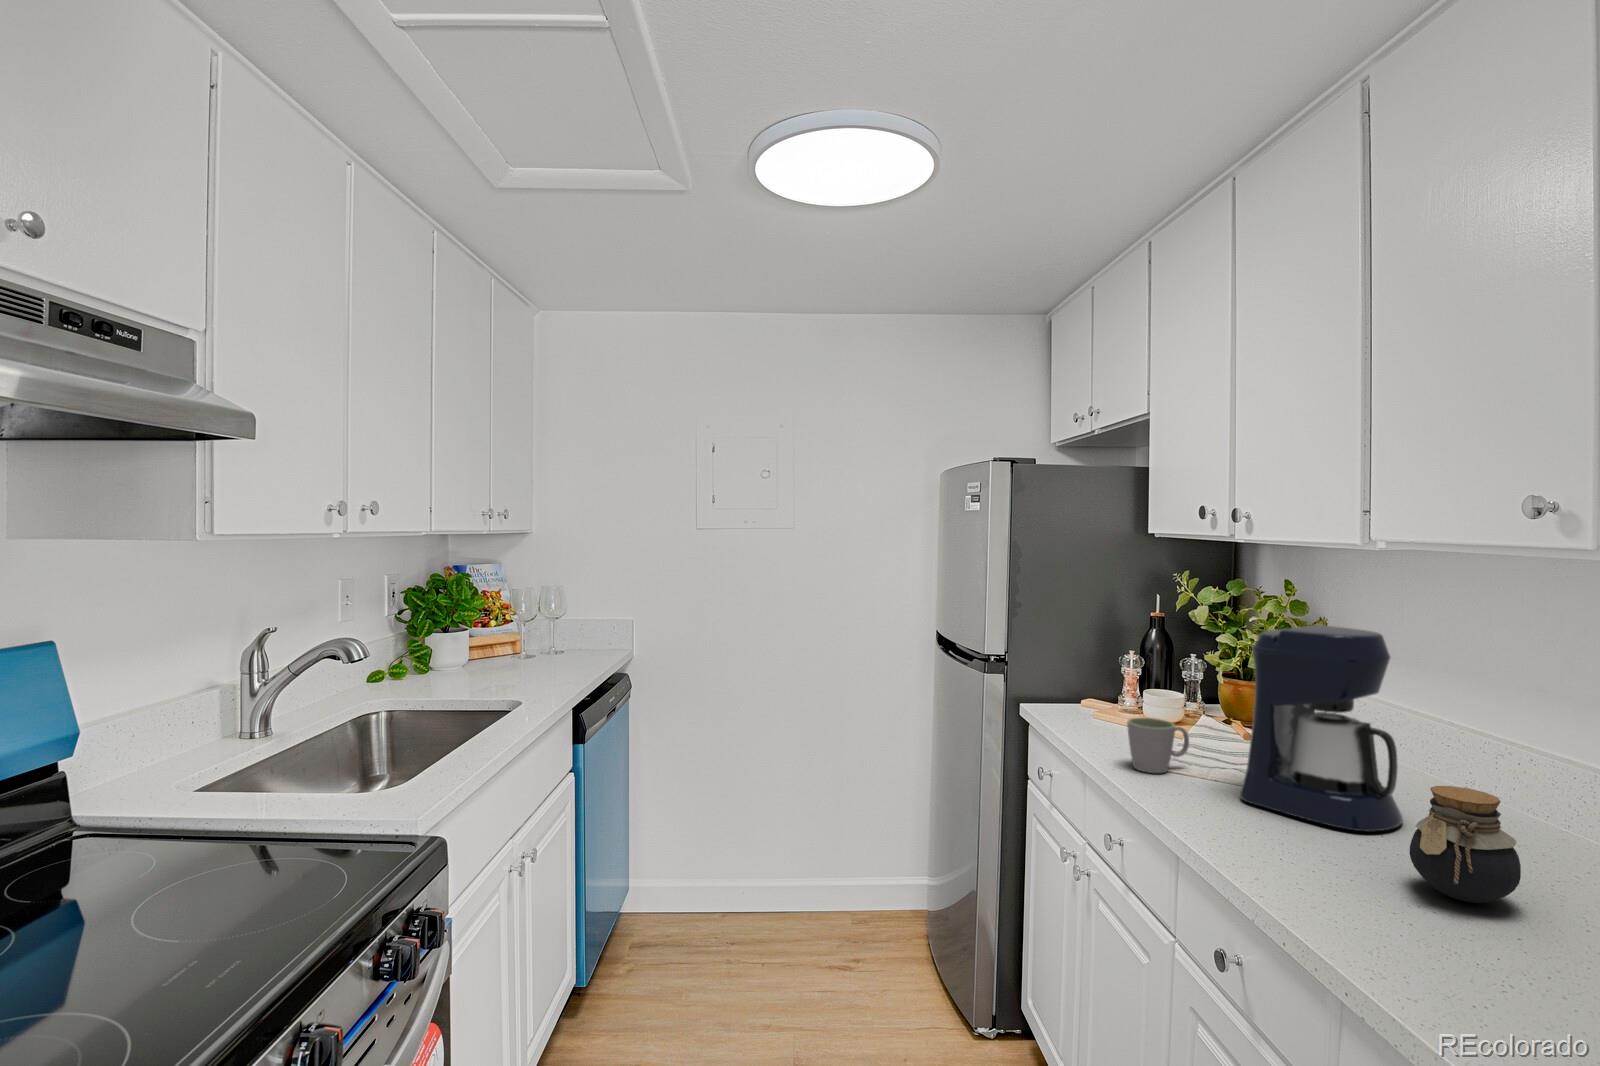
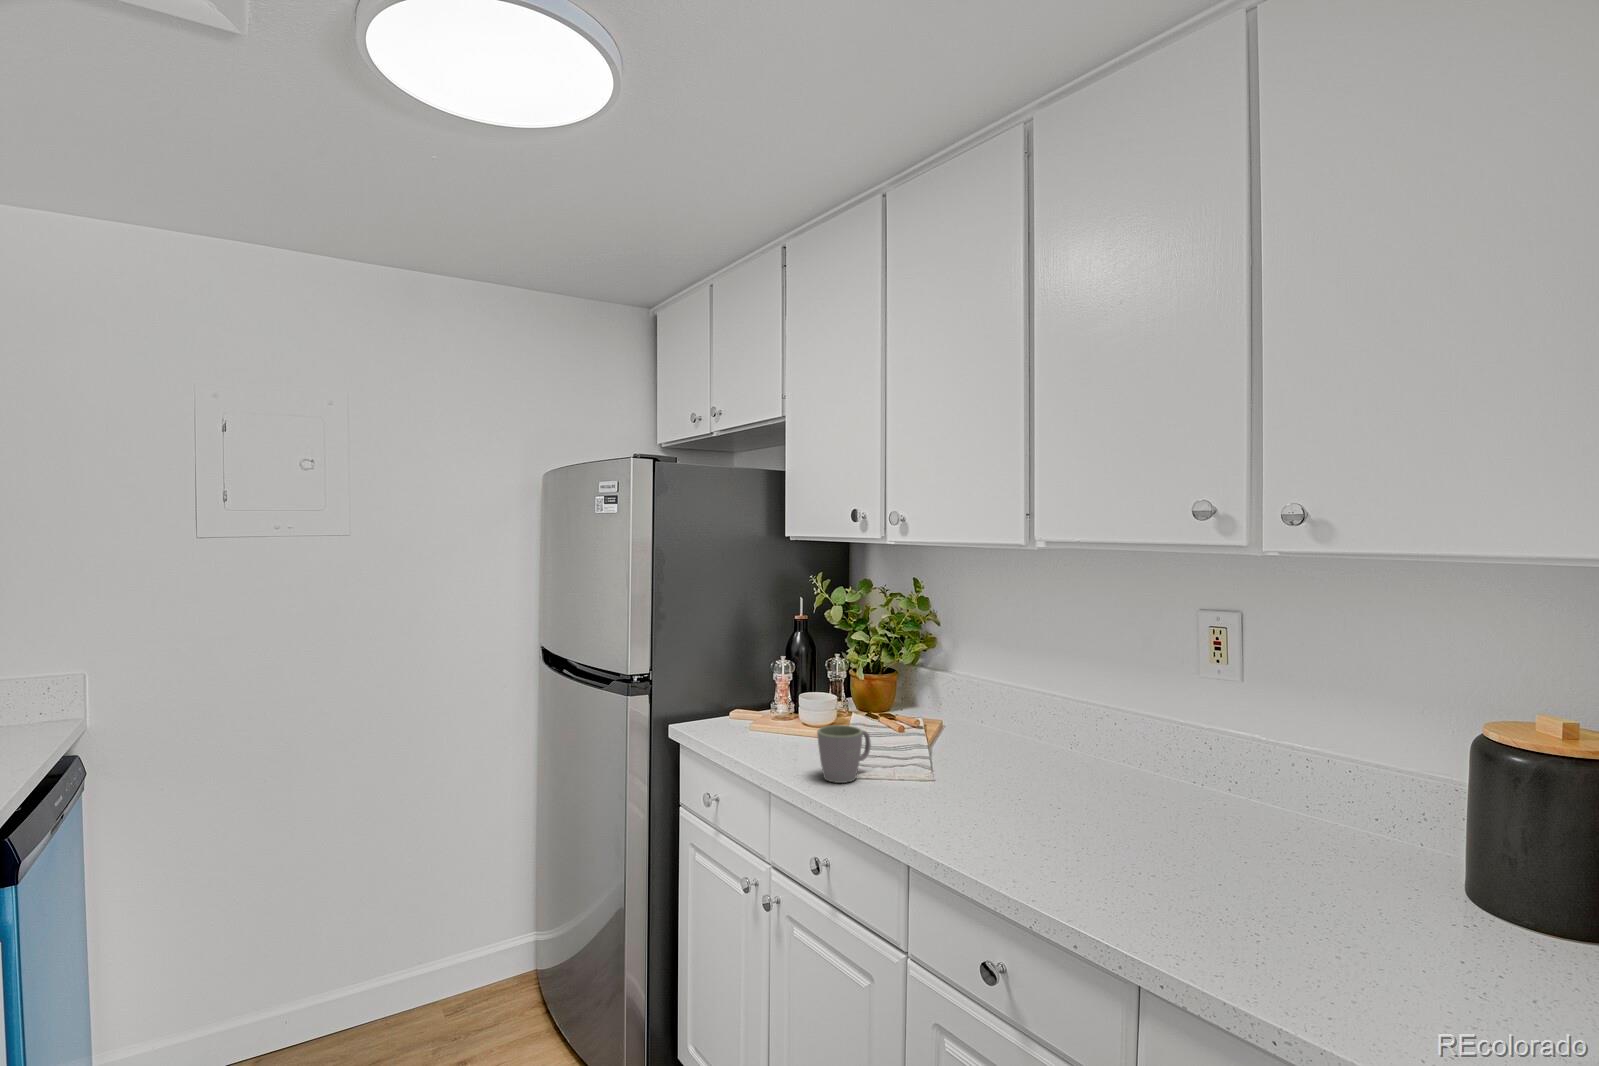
coffee maker: present [1240,625,1403,831] -> none [931,619,1060,807]
jar: present [1410,786,1521,903] -> none [1109,755,1192,857]

